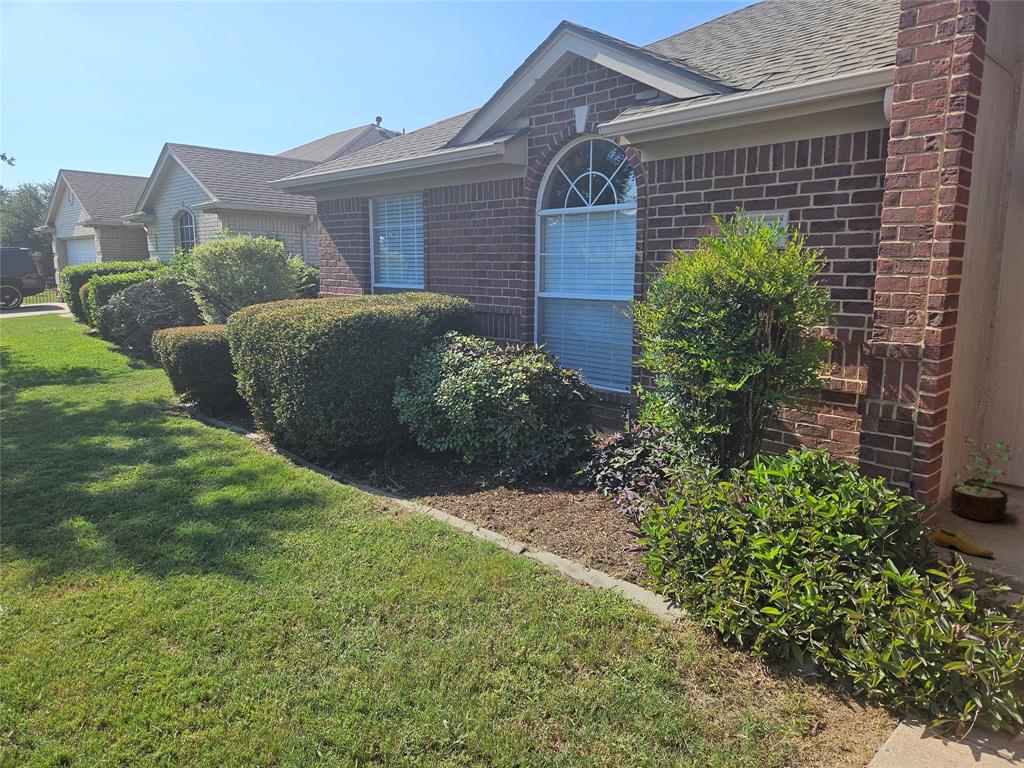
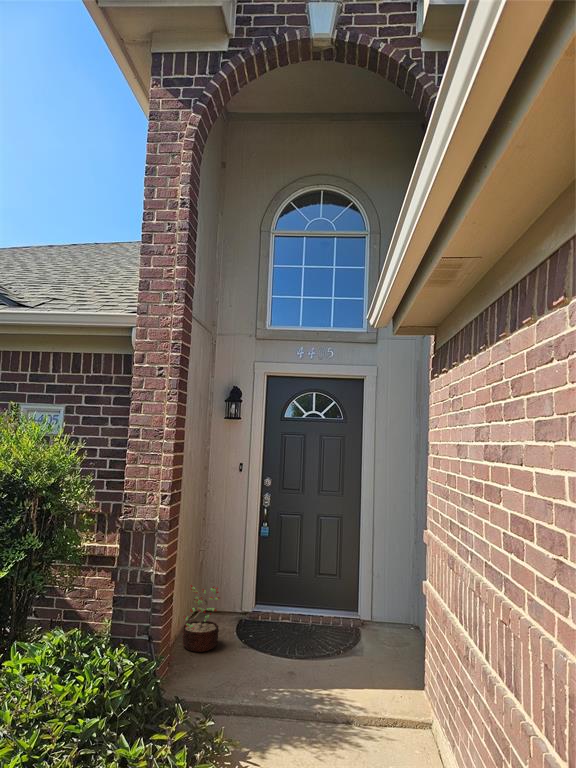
shoe: present [934,528,993,557] -> none [168,669,208,688]

